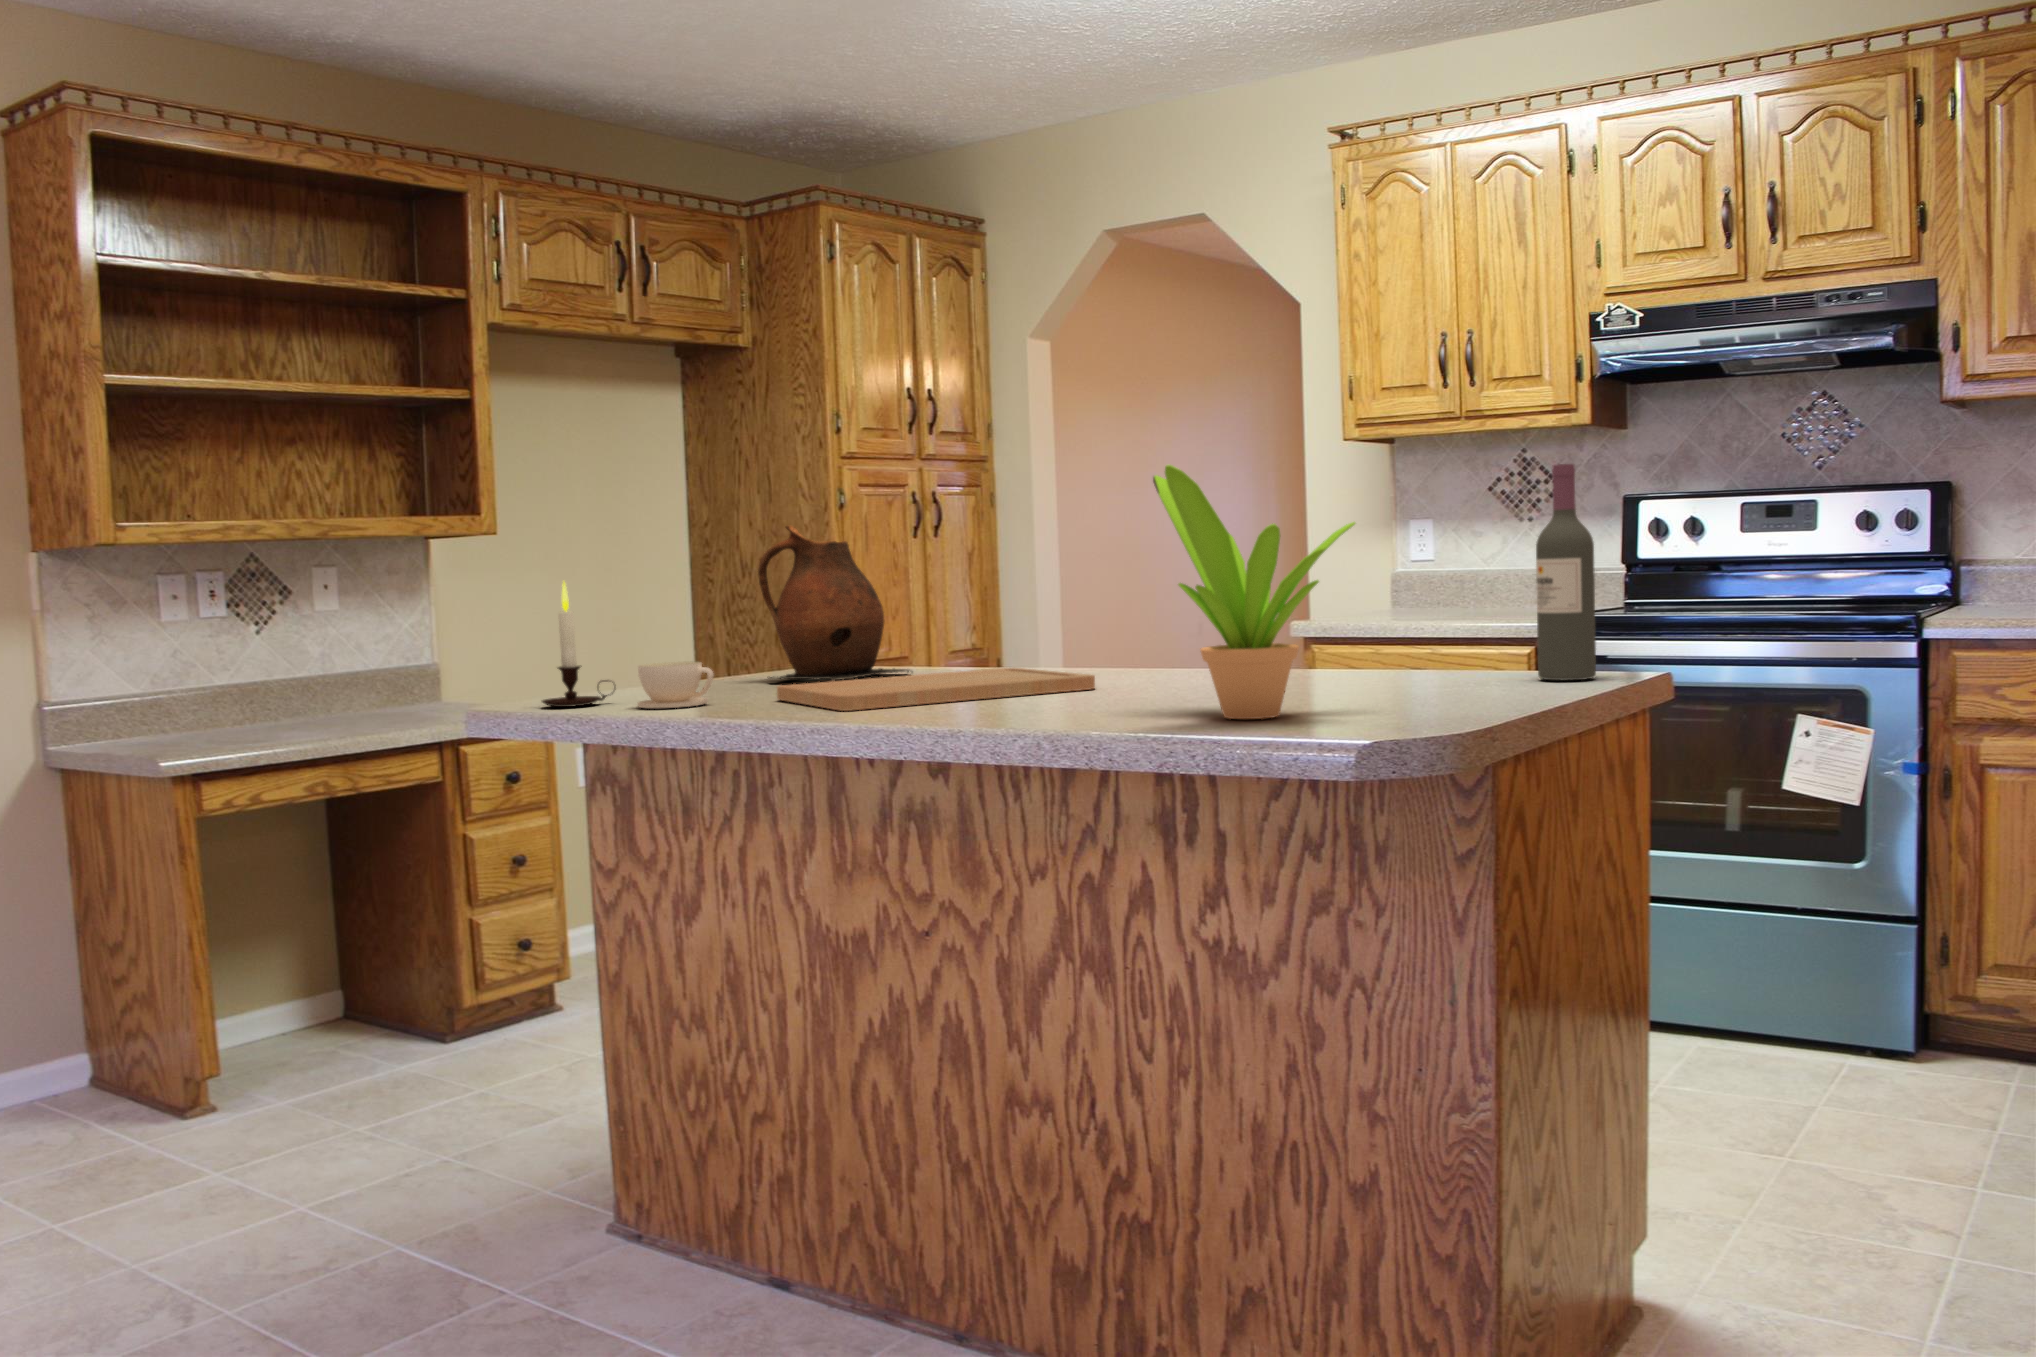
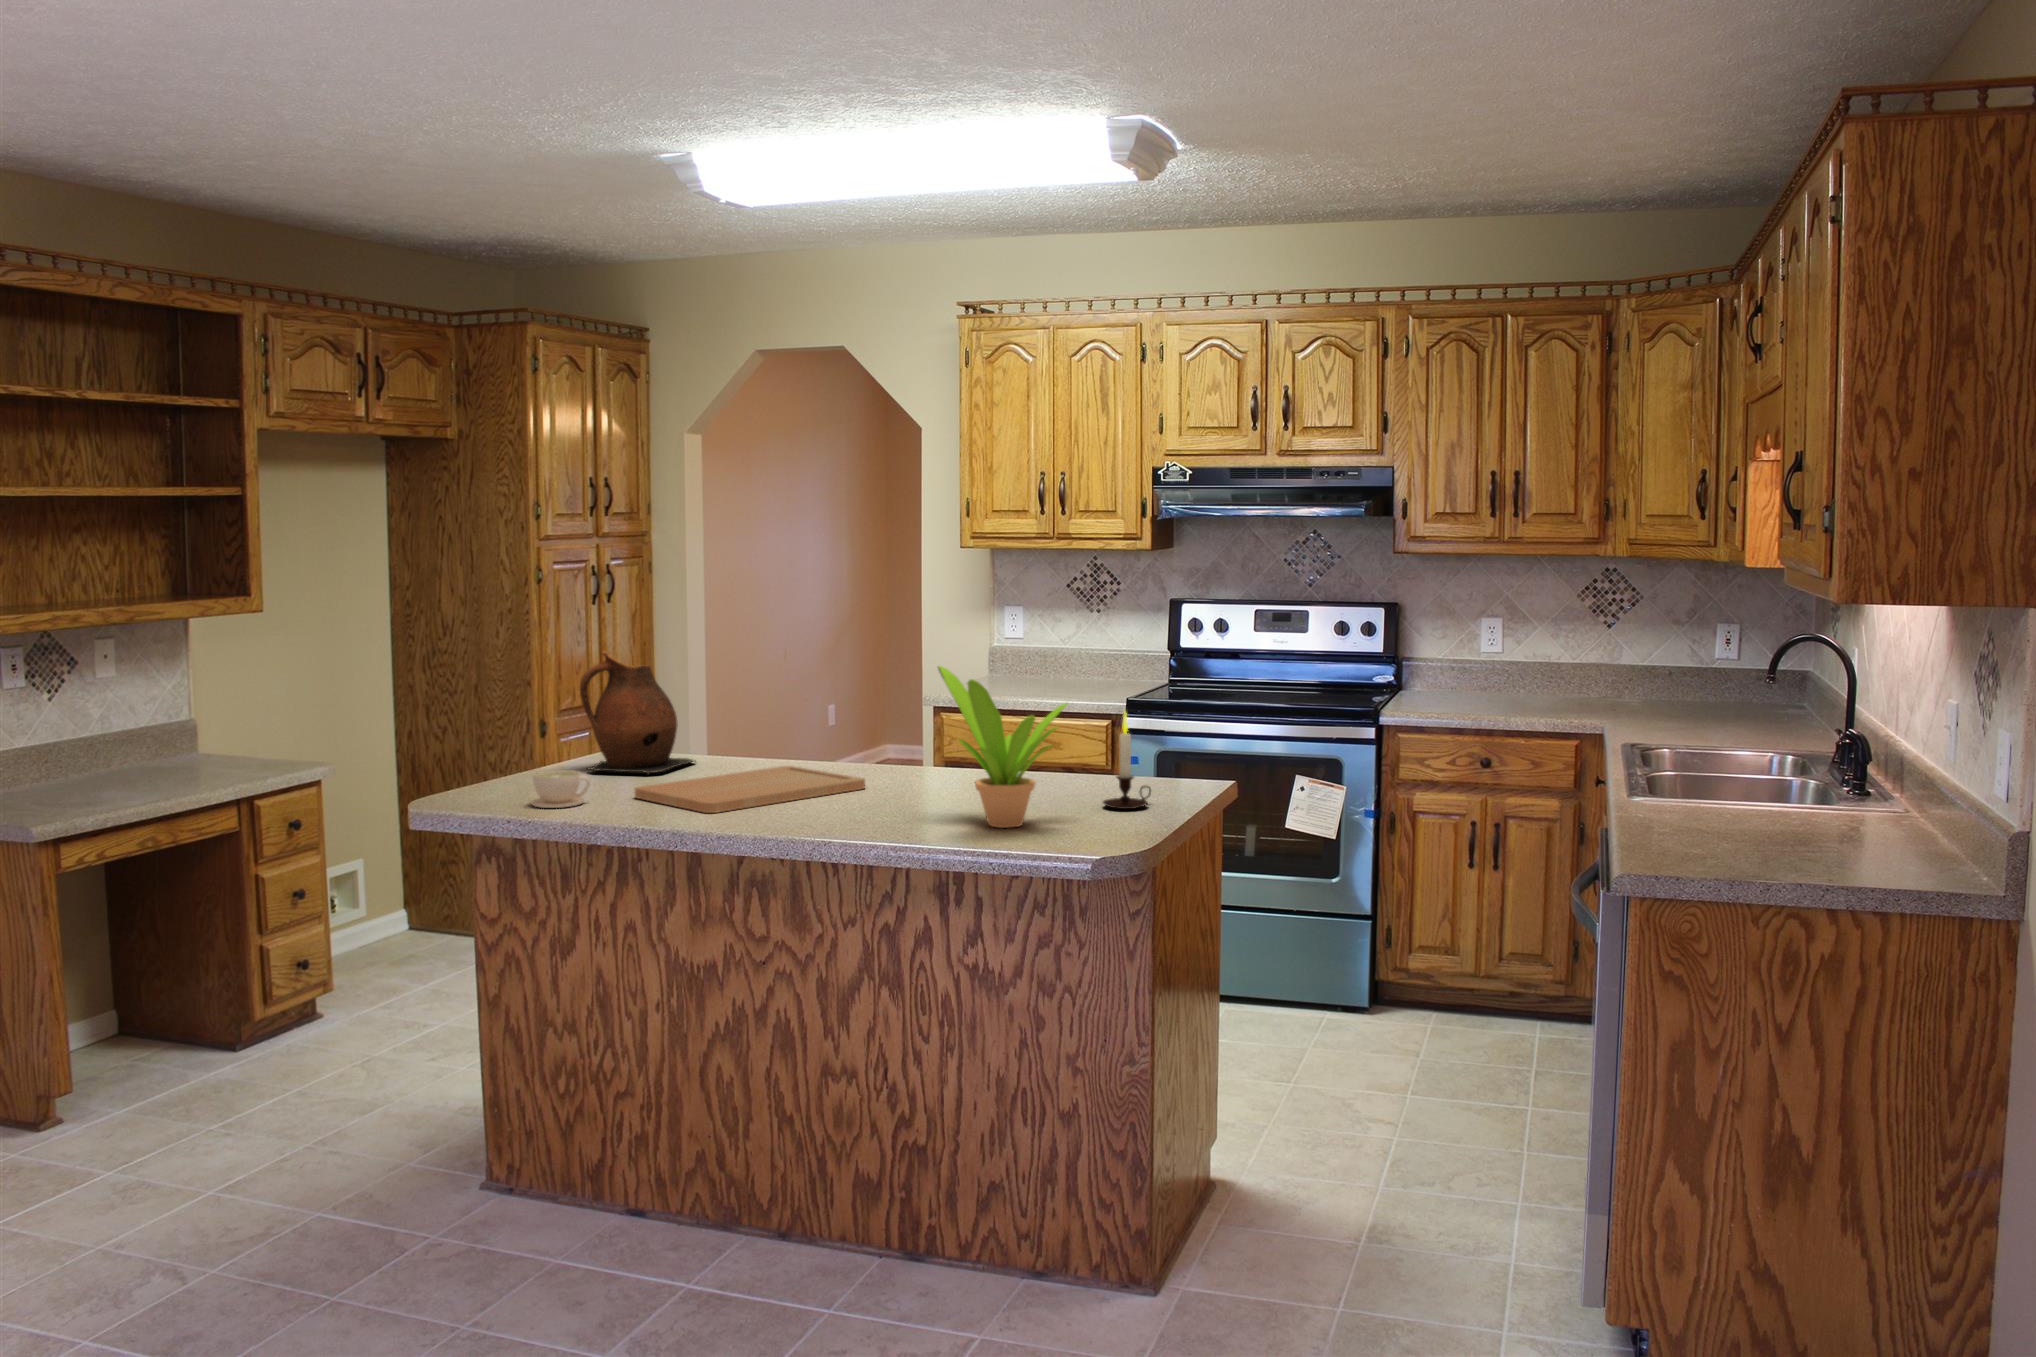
wine bottle: present [1536,464,1596,680] -> none [1158,648,1193,786]
candle: present [542,582,611,707] -> present [1103,712,1151,809]

